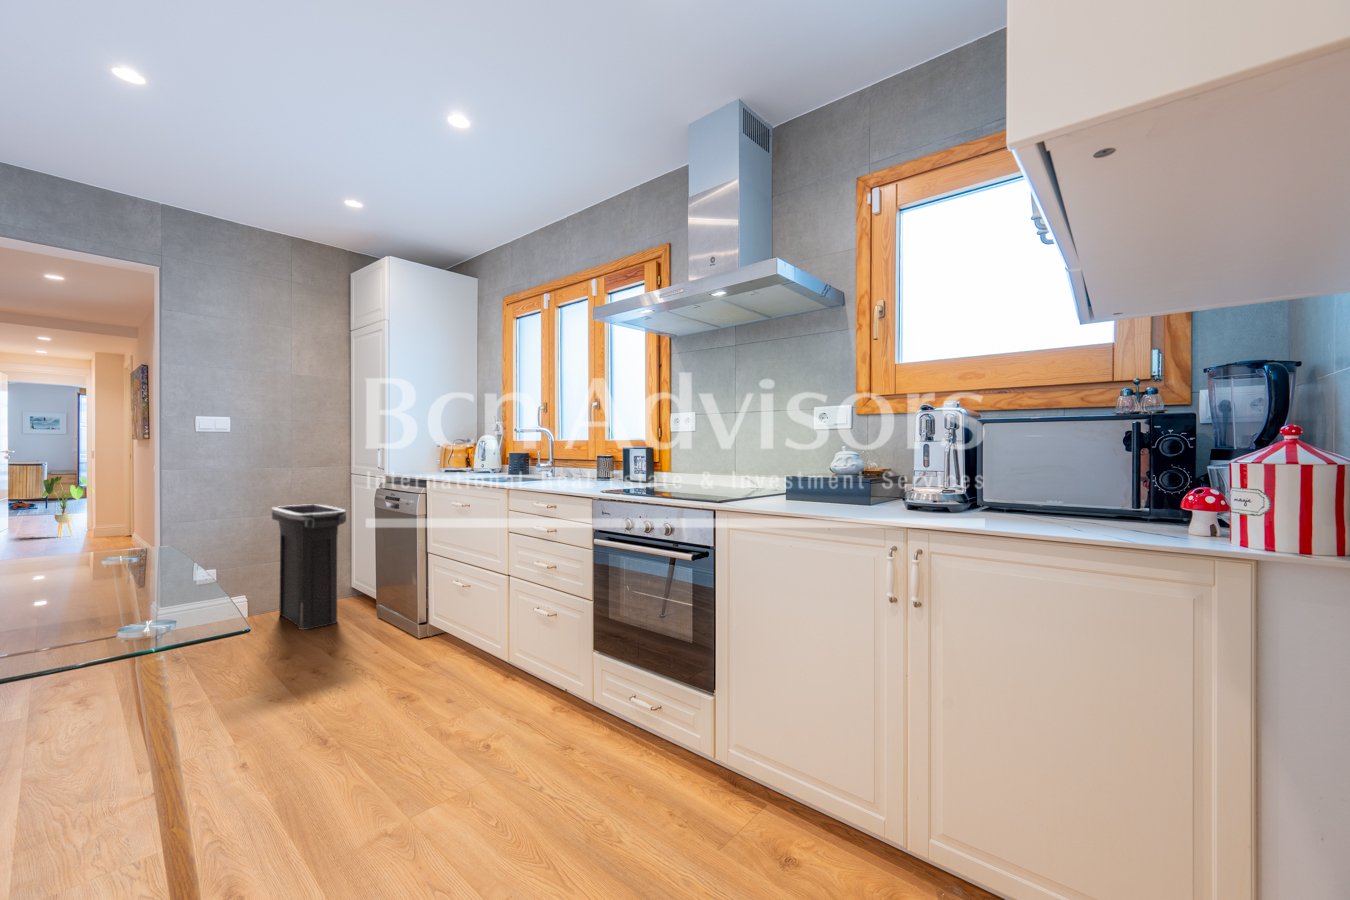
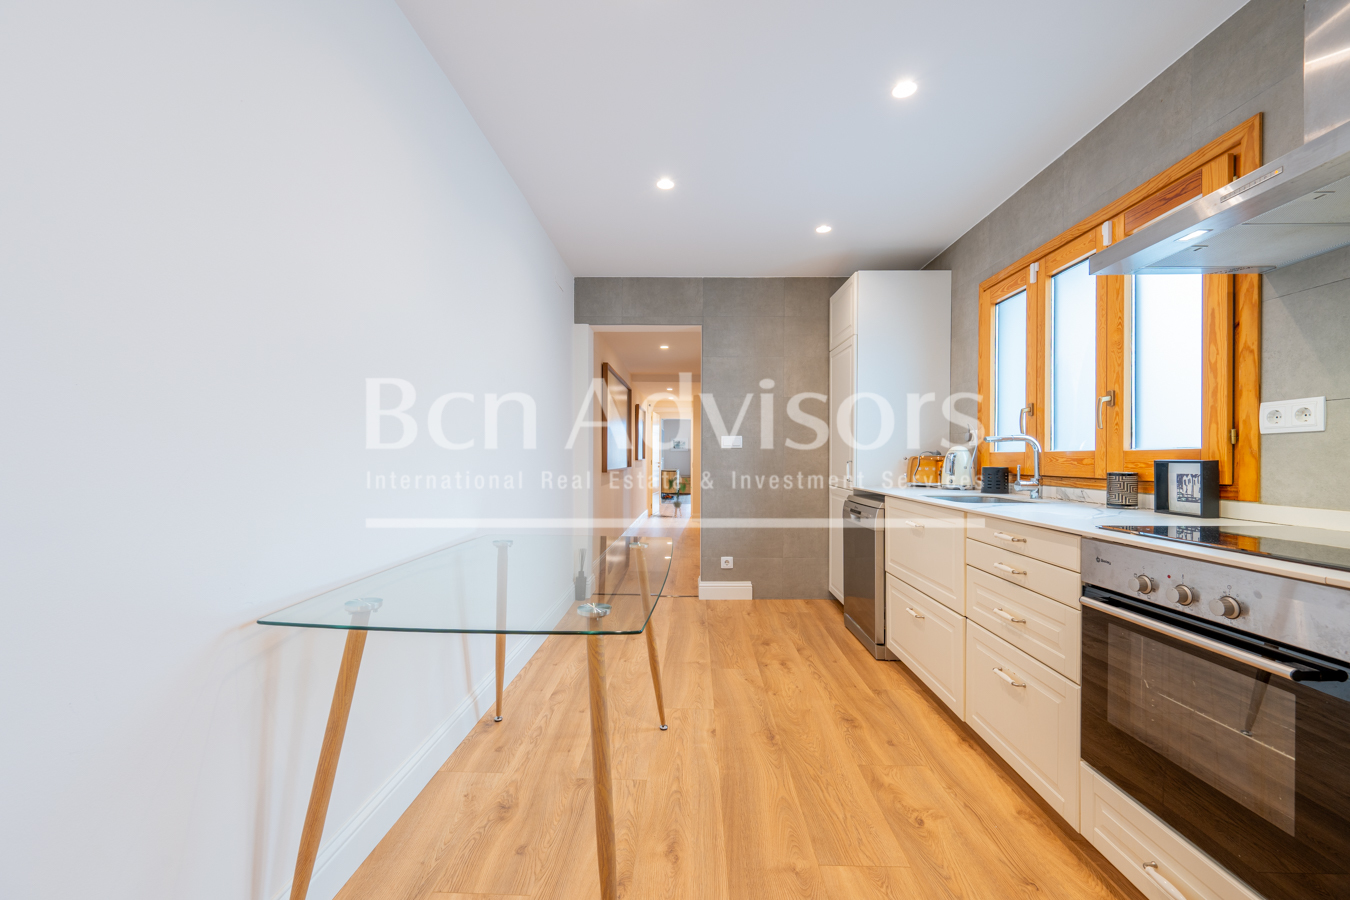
trash can: present [272,505,346,630] -> none [765,509,817,621]

